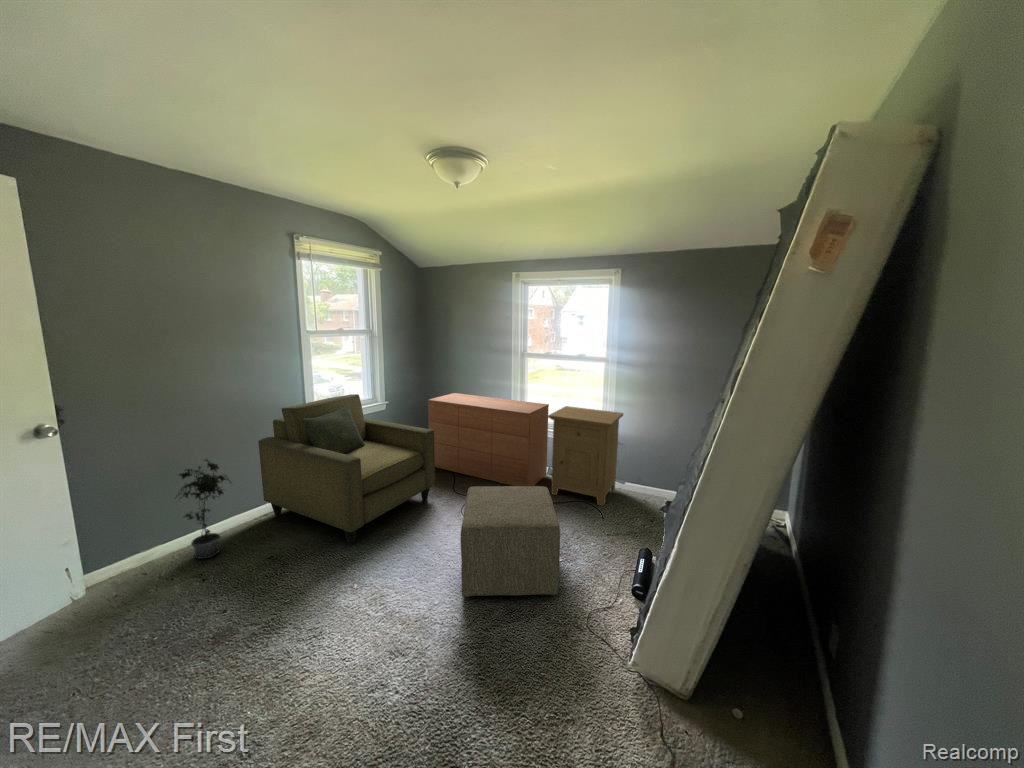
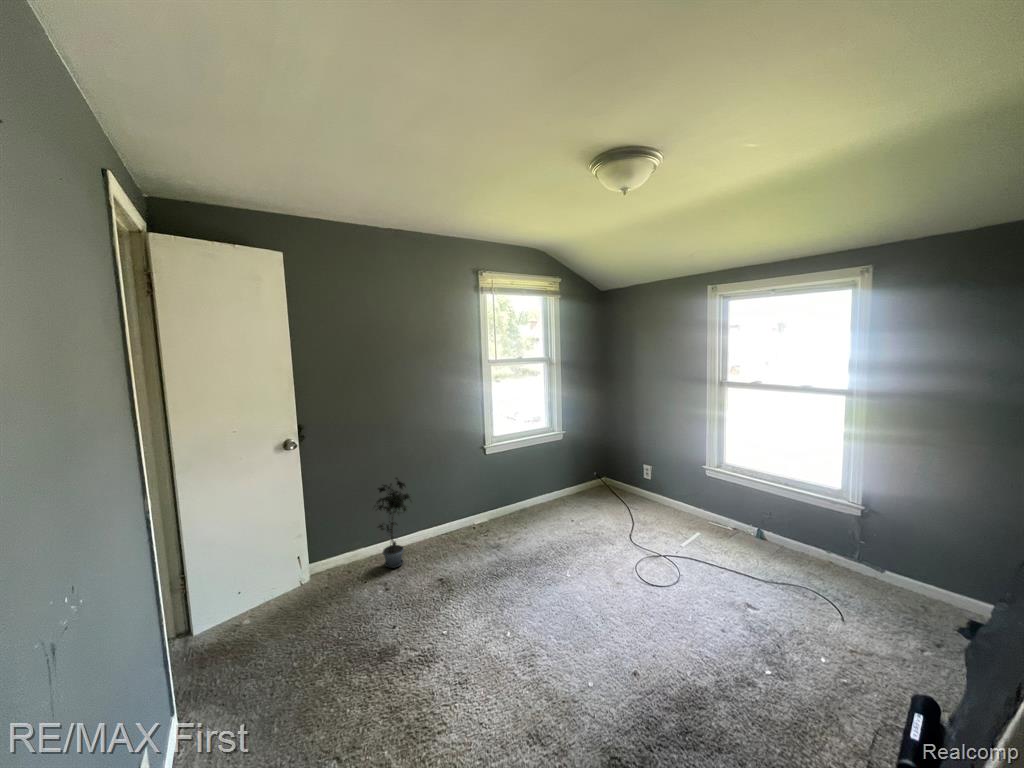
dresser: present [428,393,549,486] -> none [602,425,758,558]
armchair: present [258,394,435,545] -> none [440,423,605,585]
nightstand: present [548,406,623,506] -> none [755,452,885,606]
ottoman: present [460,486,560,597] -> none [620,546,765,732]

